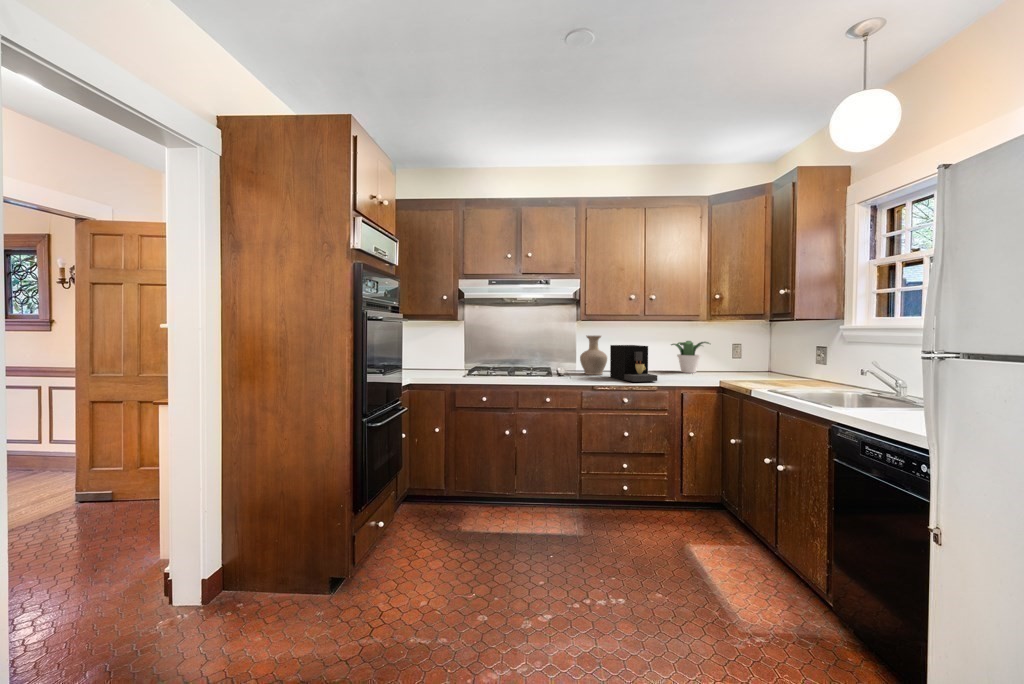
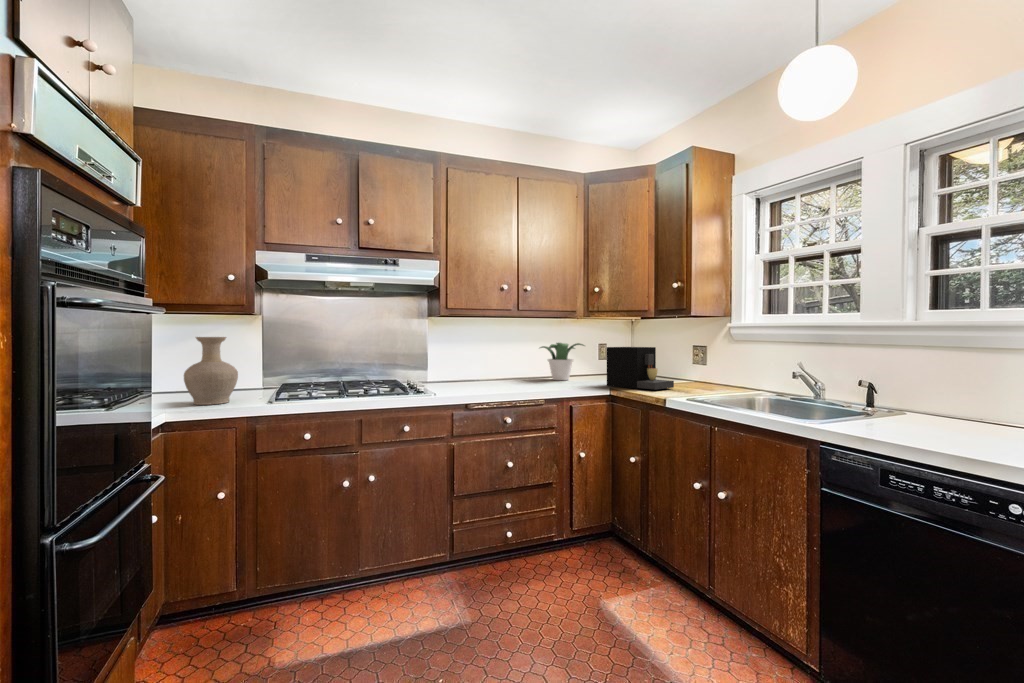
vase: present [580,336,607,375] -> present [184,337,238,405]
coffee maker: present [610,345,657,382] -> present [607,347,674,390]

